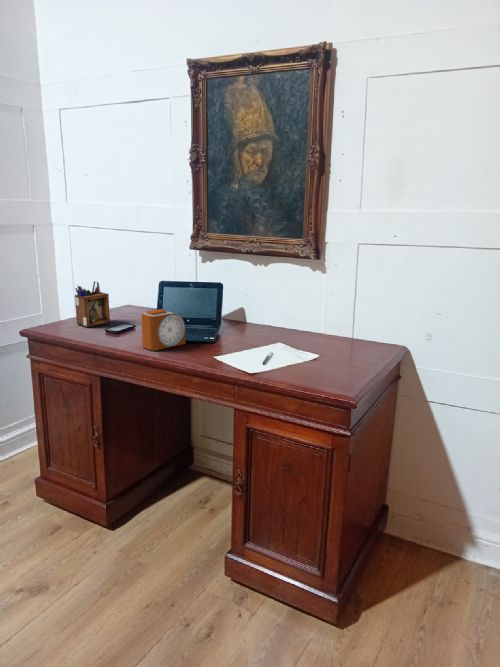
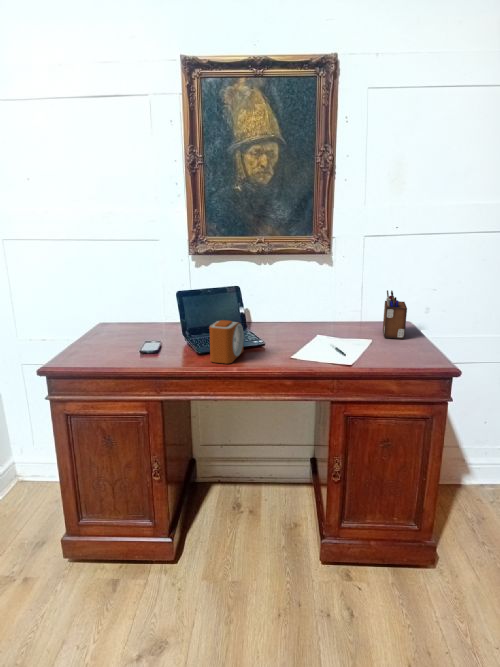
desk organizer: present [75,281,110,327] -> present [383,290,407,339]

